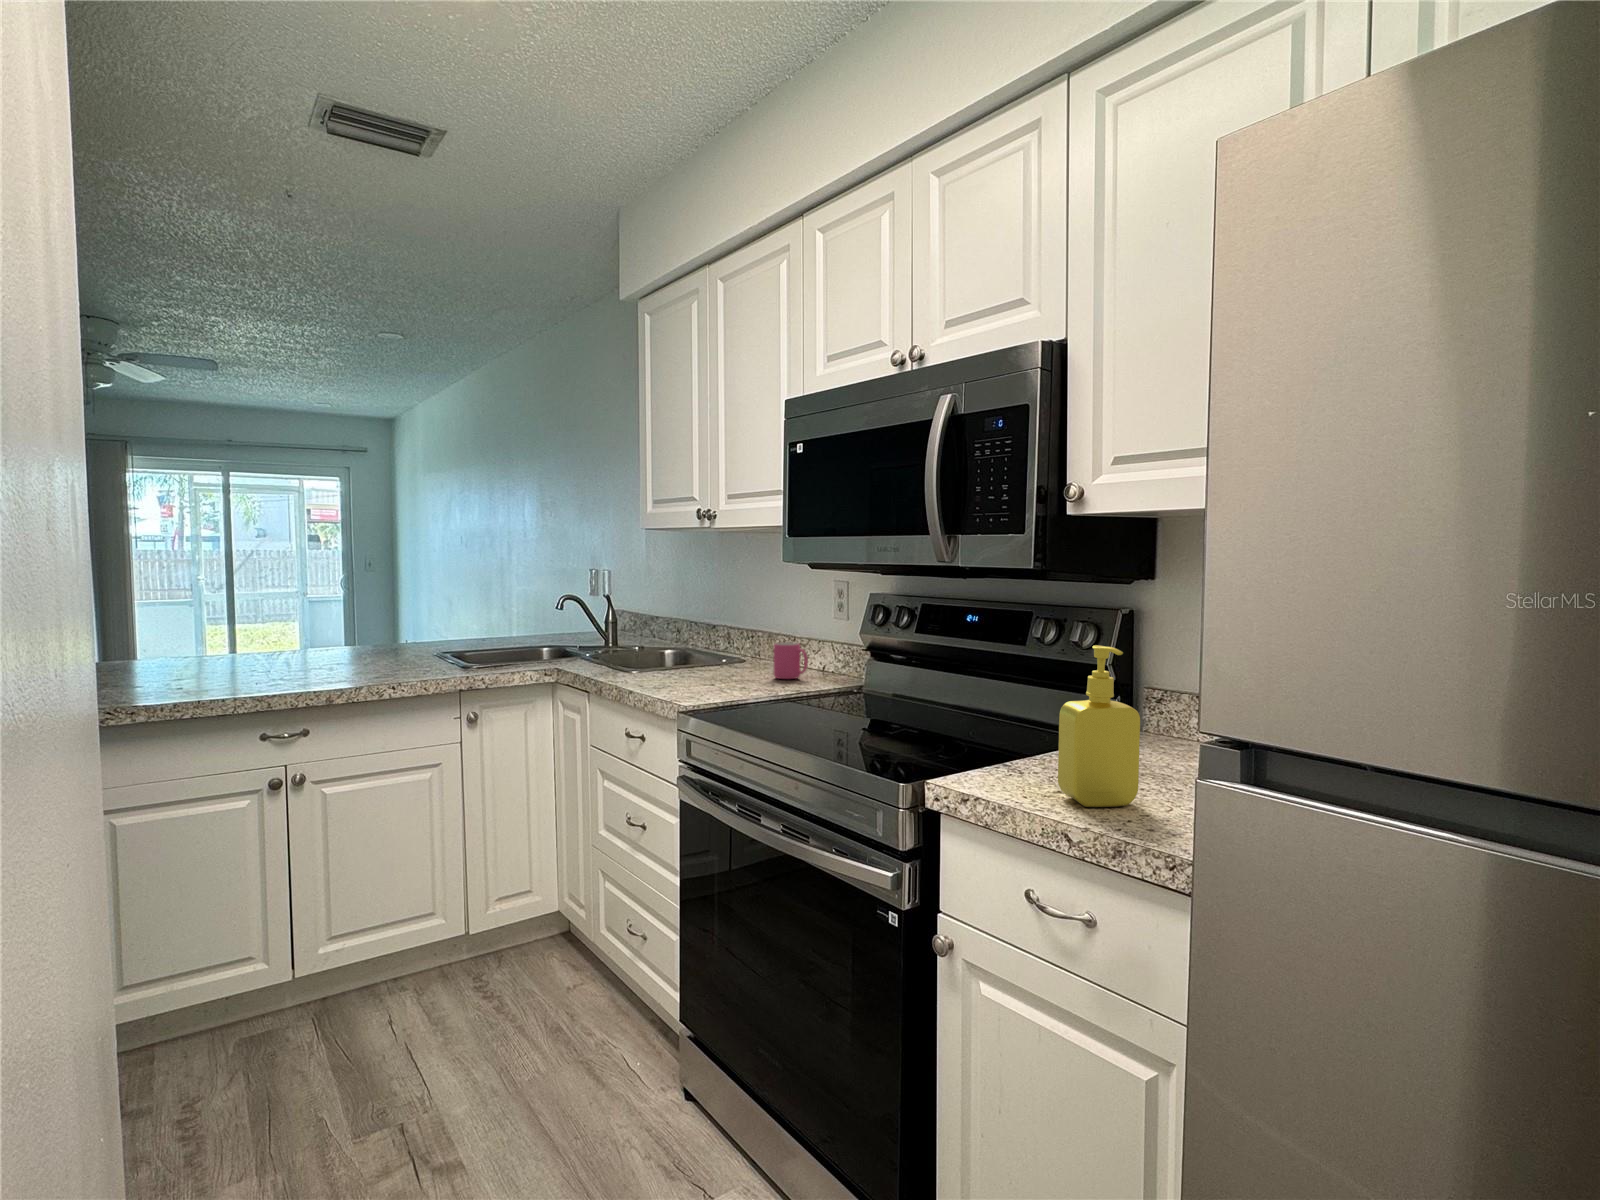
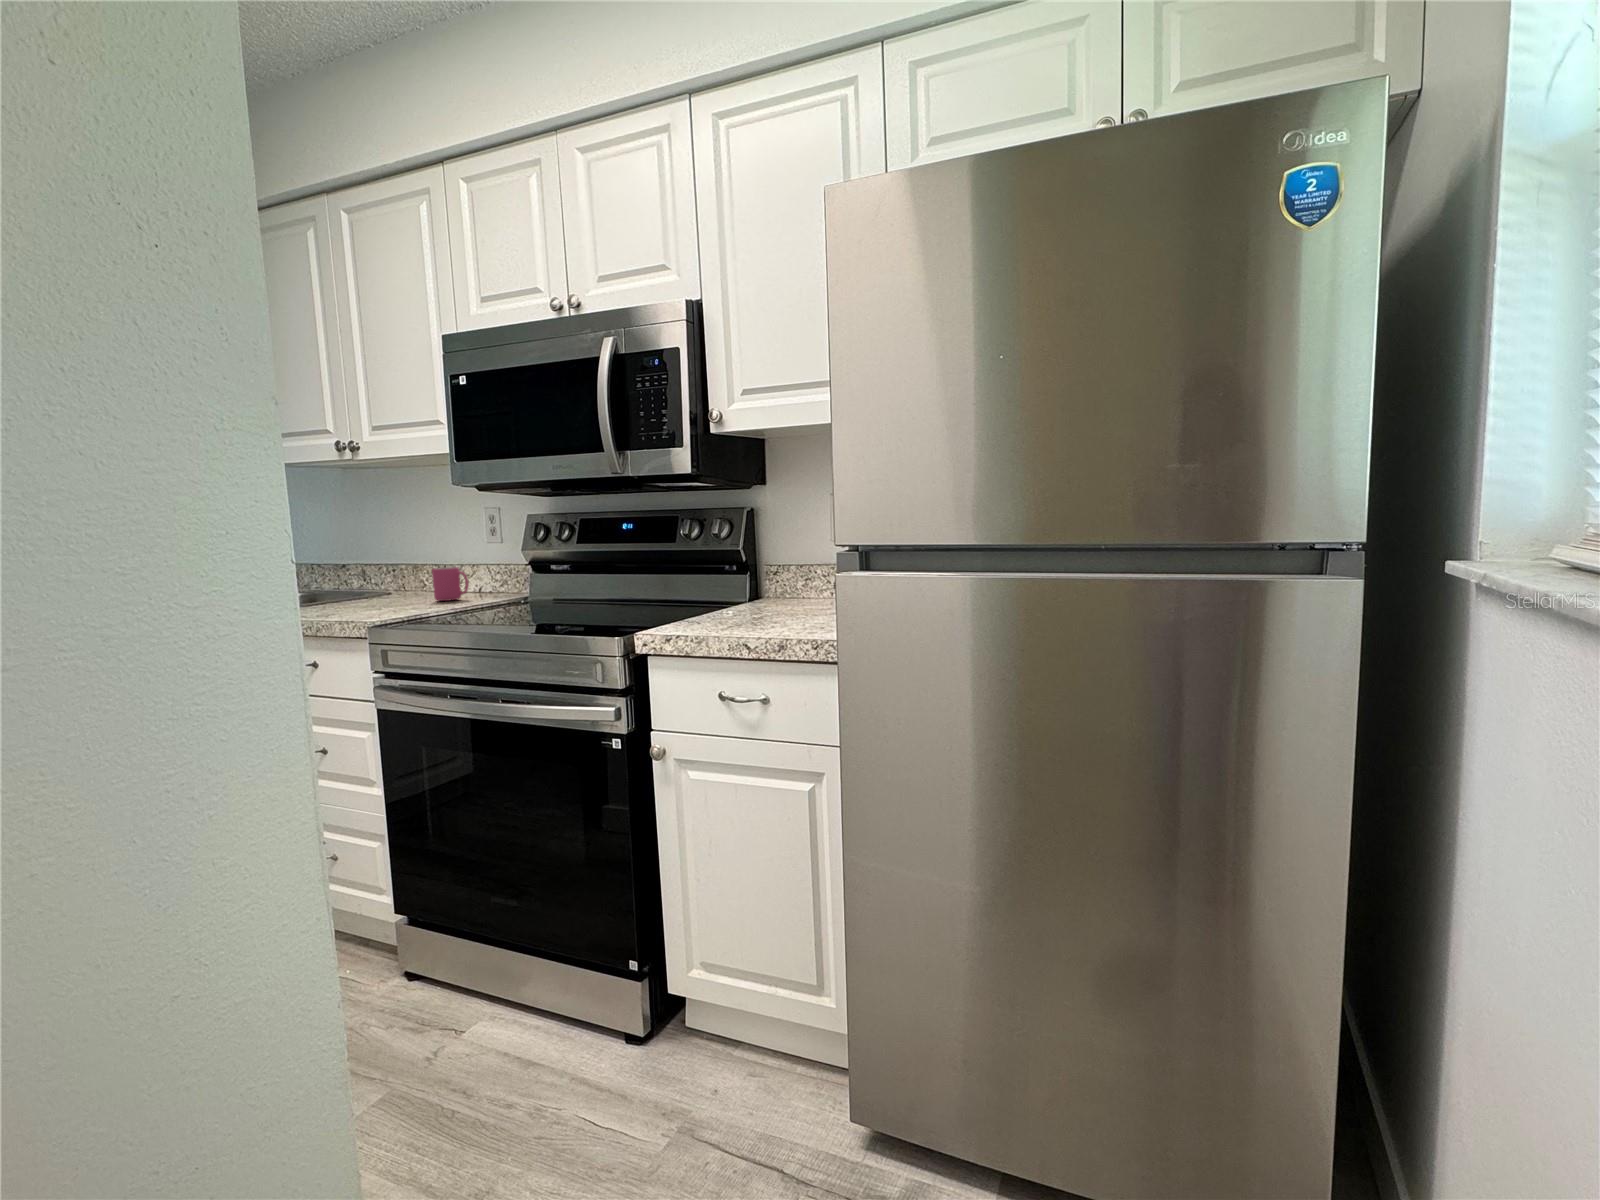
soap dispenser: present [1058,645,1140,807] -> none [729,520,783,631]

